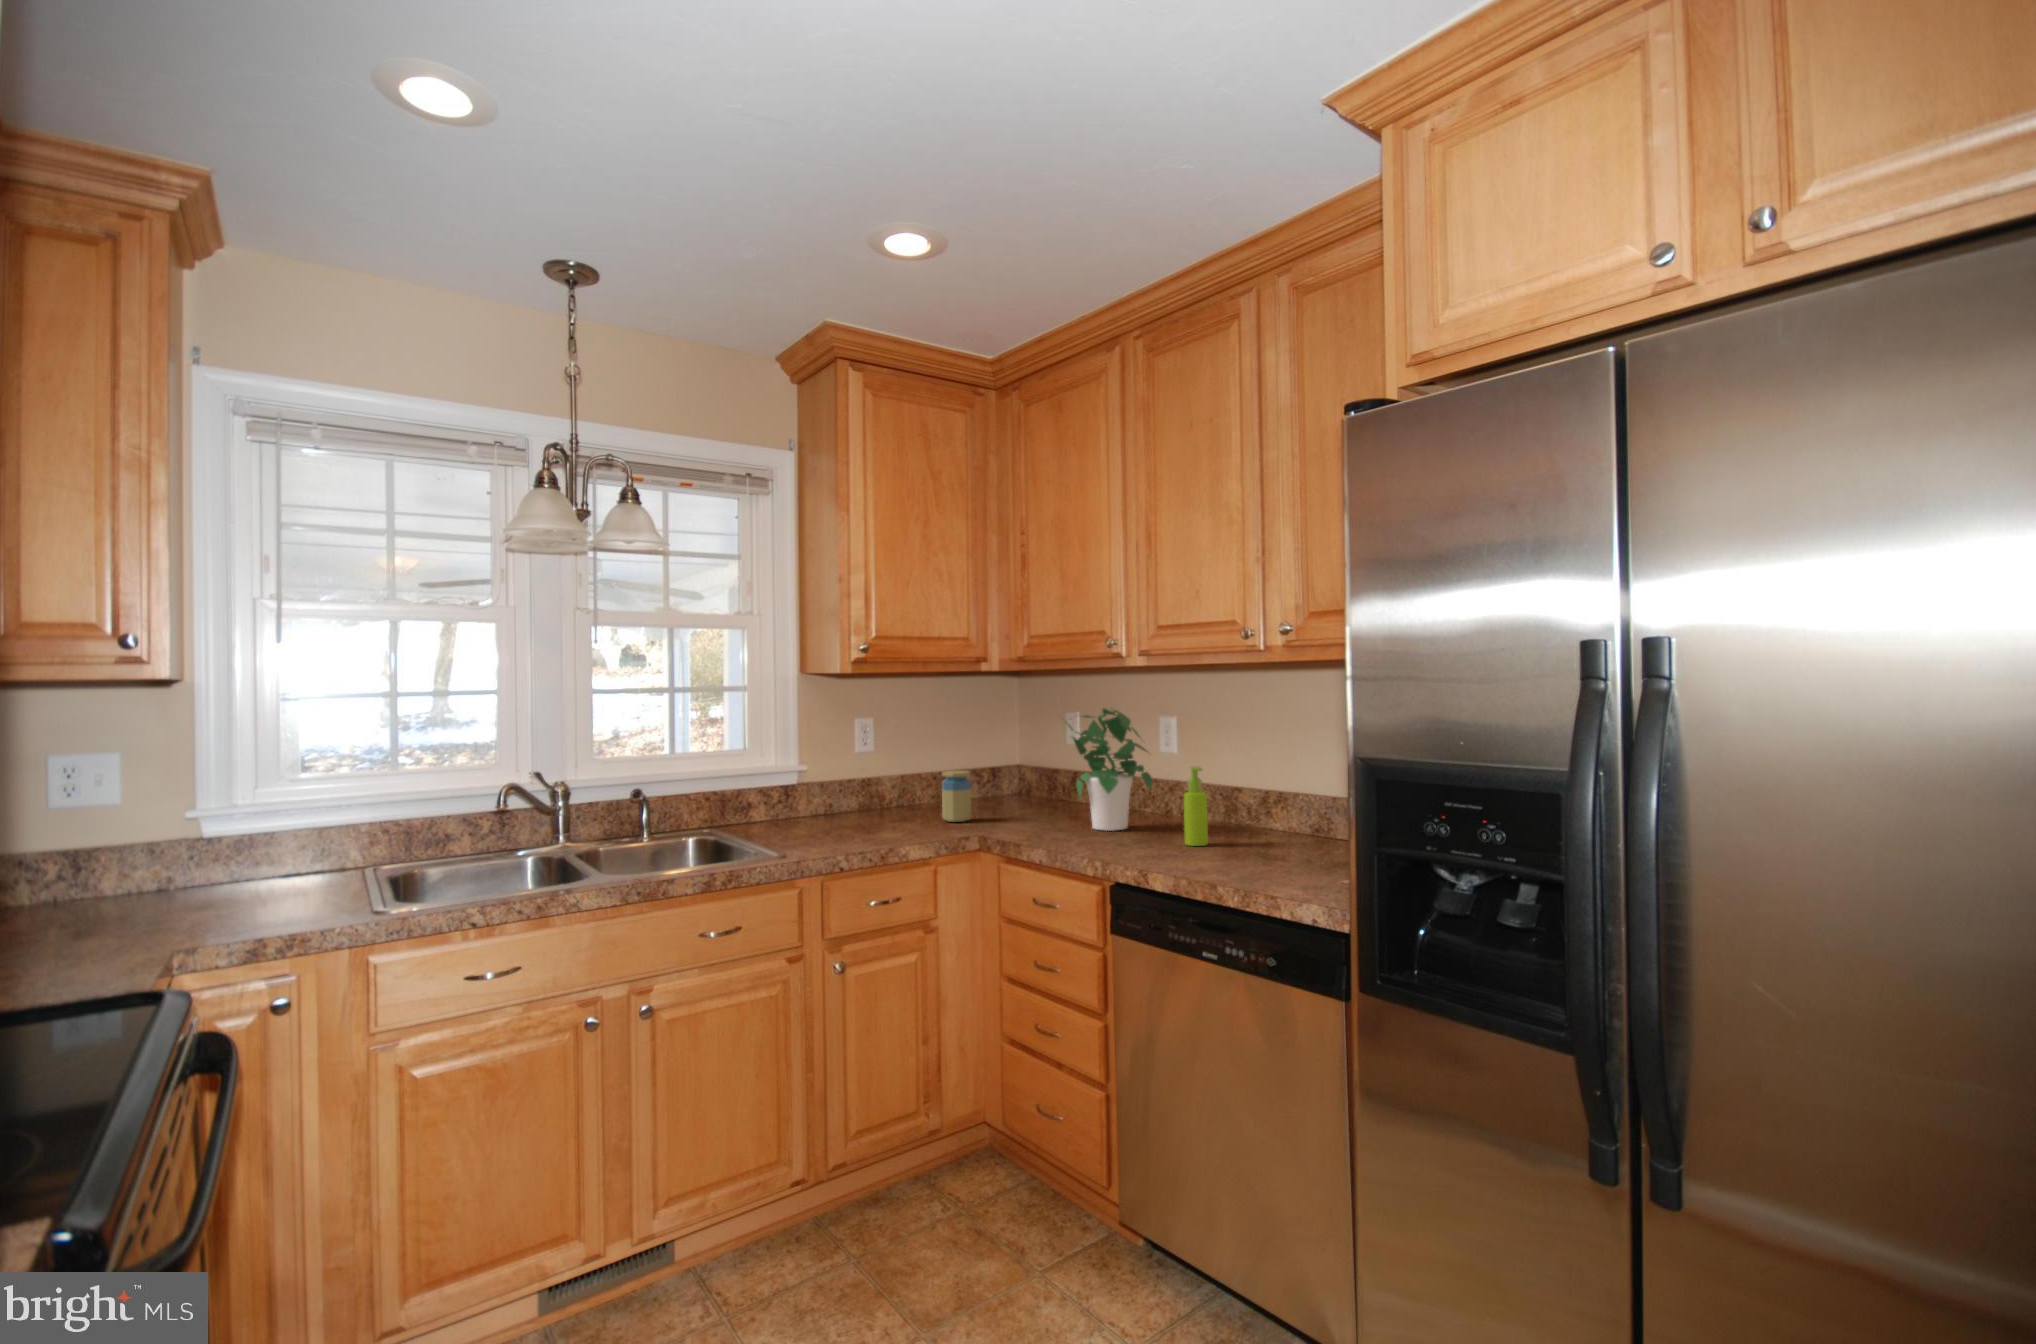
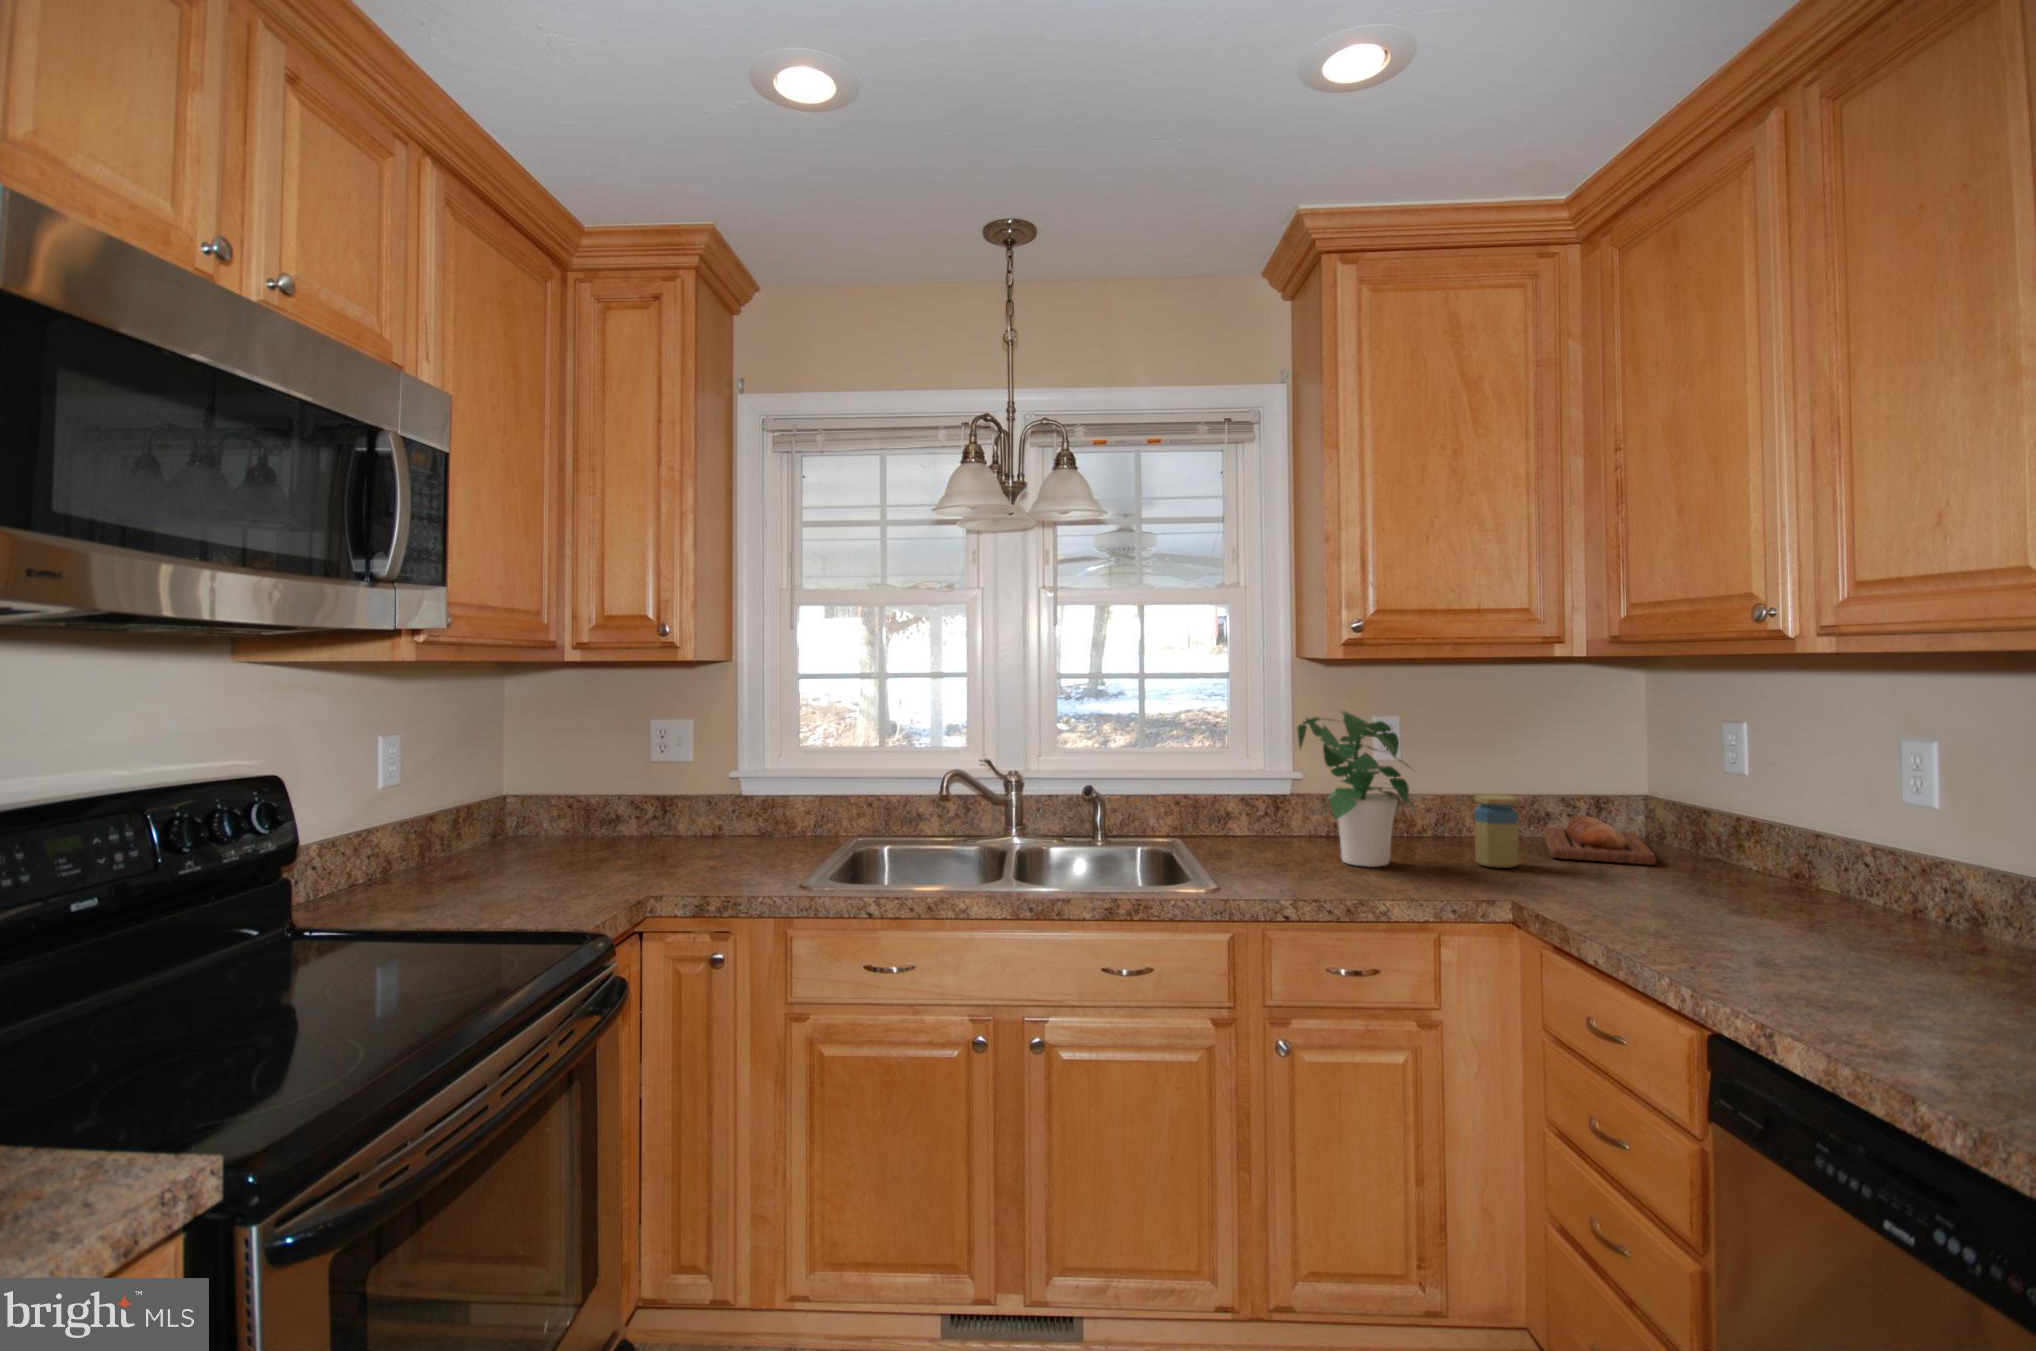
potted plant: present [1065,708,1152,831] -> present [1297,711,1415,867]
soap dispenser: present [1184,766,1208,846] -> none [1901,838,1962,993]
bread loaf: none [968,785,1045,813] -> present [1543,816,1656,865]

